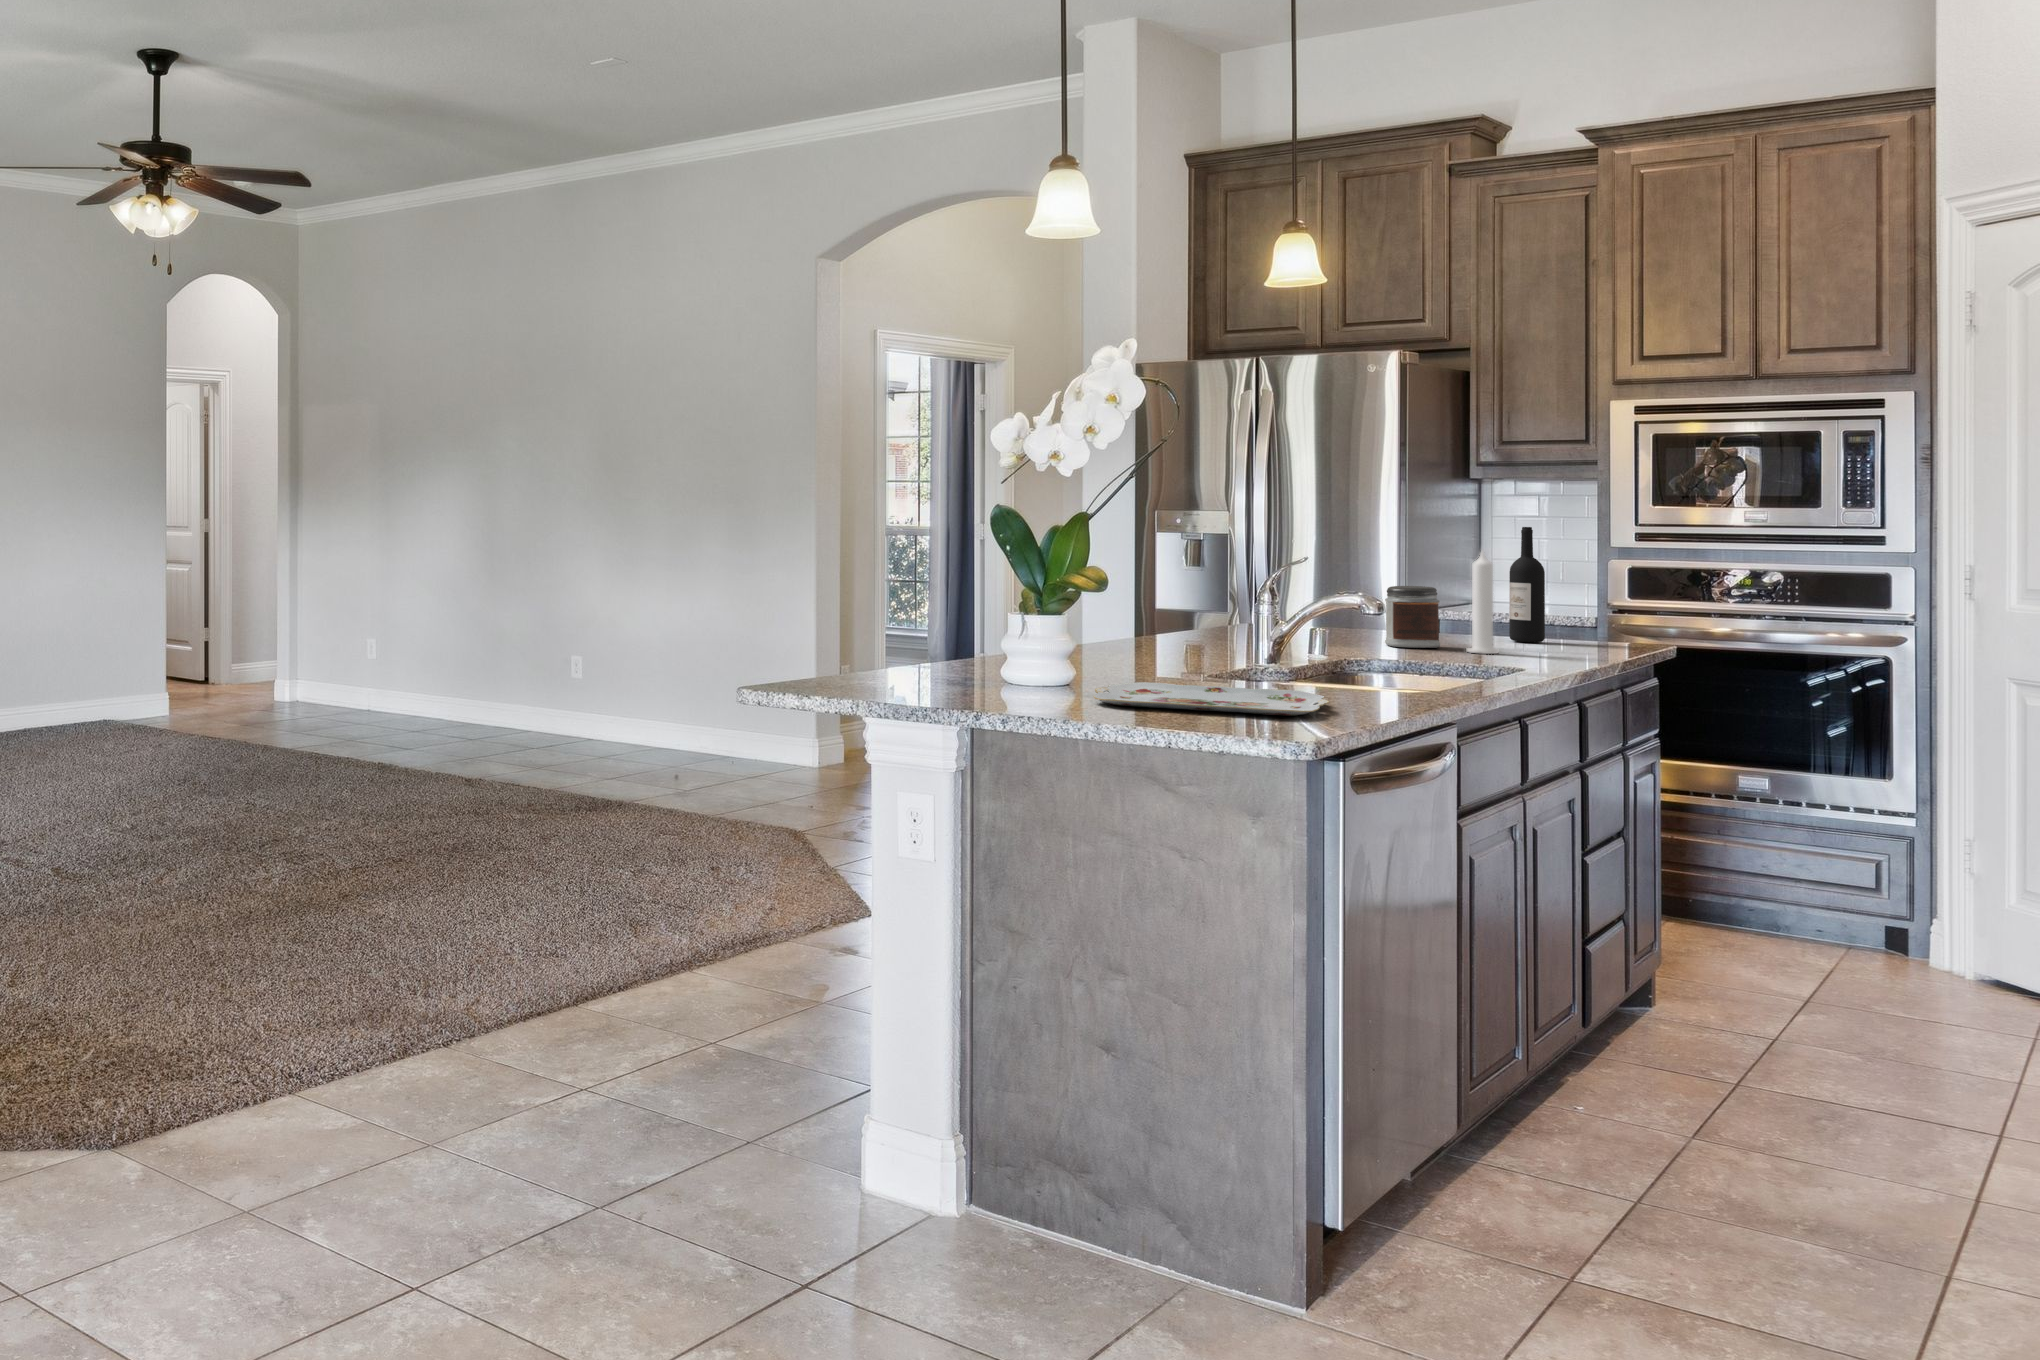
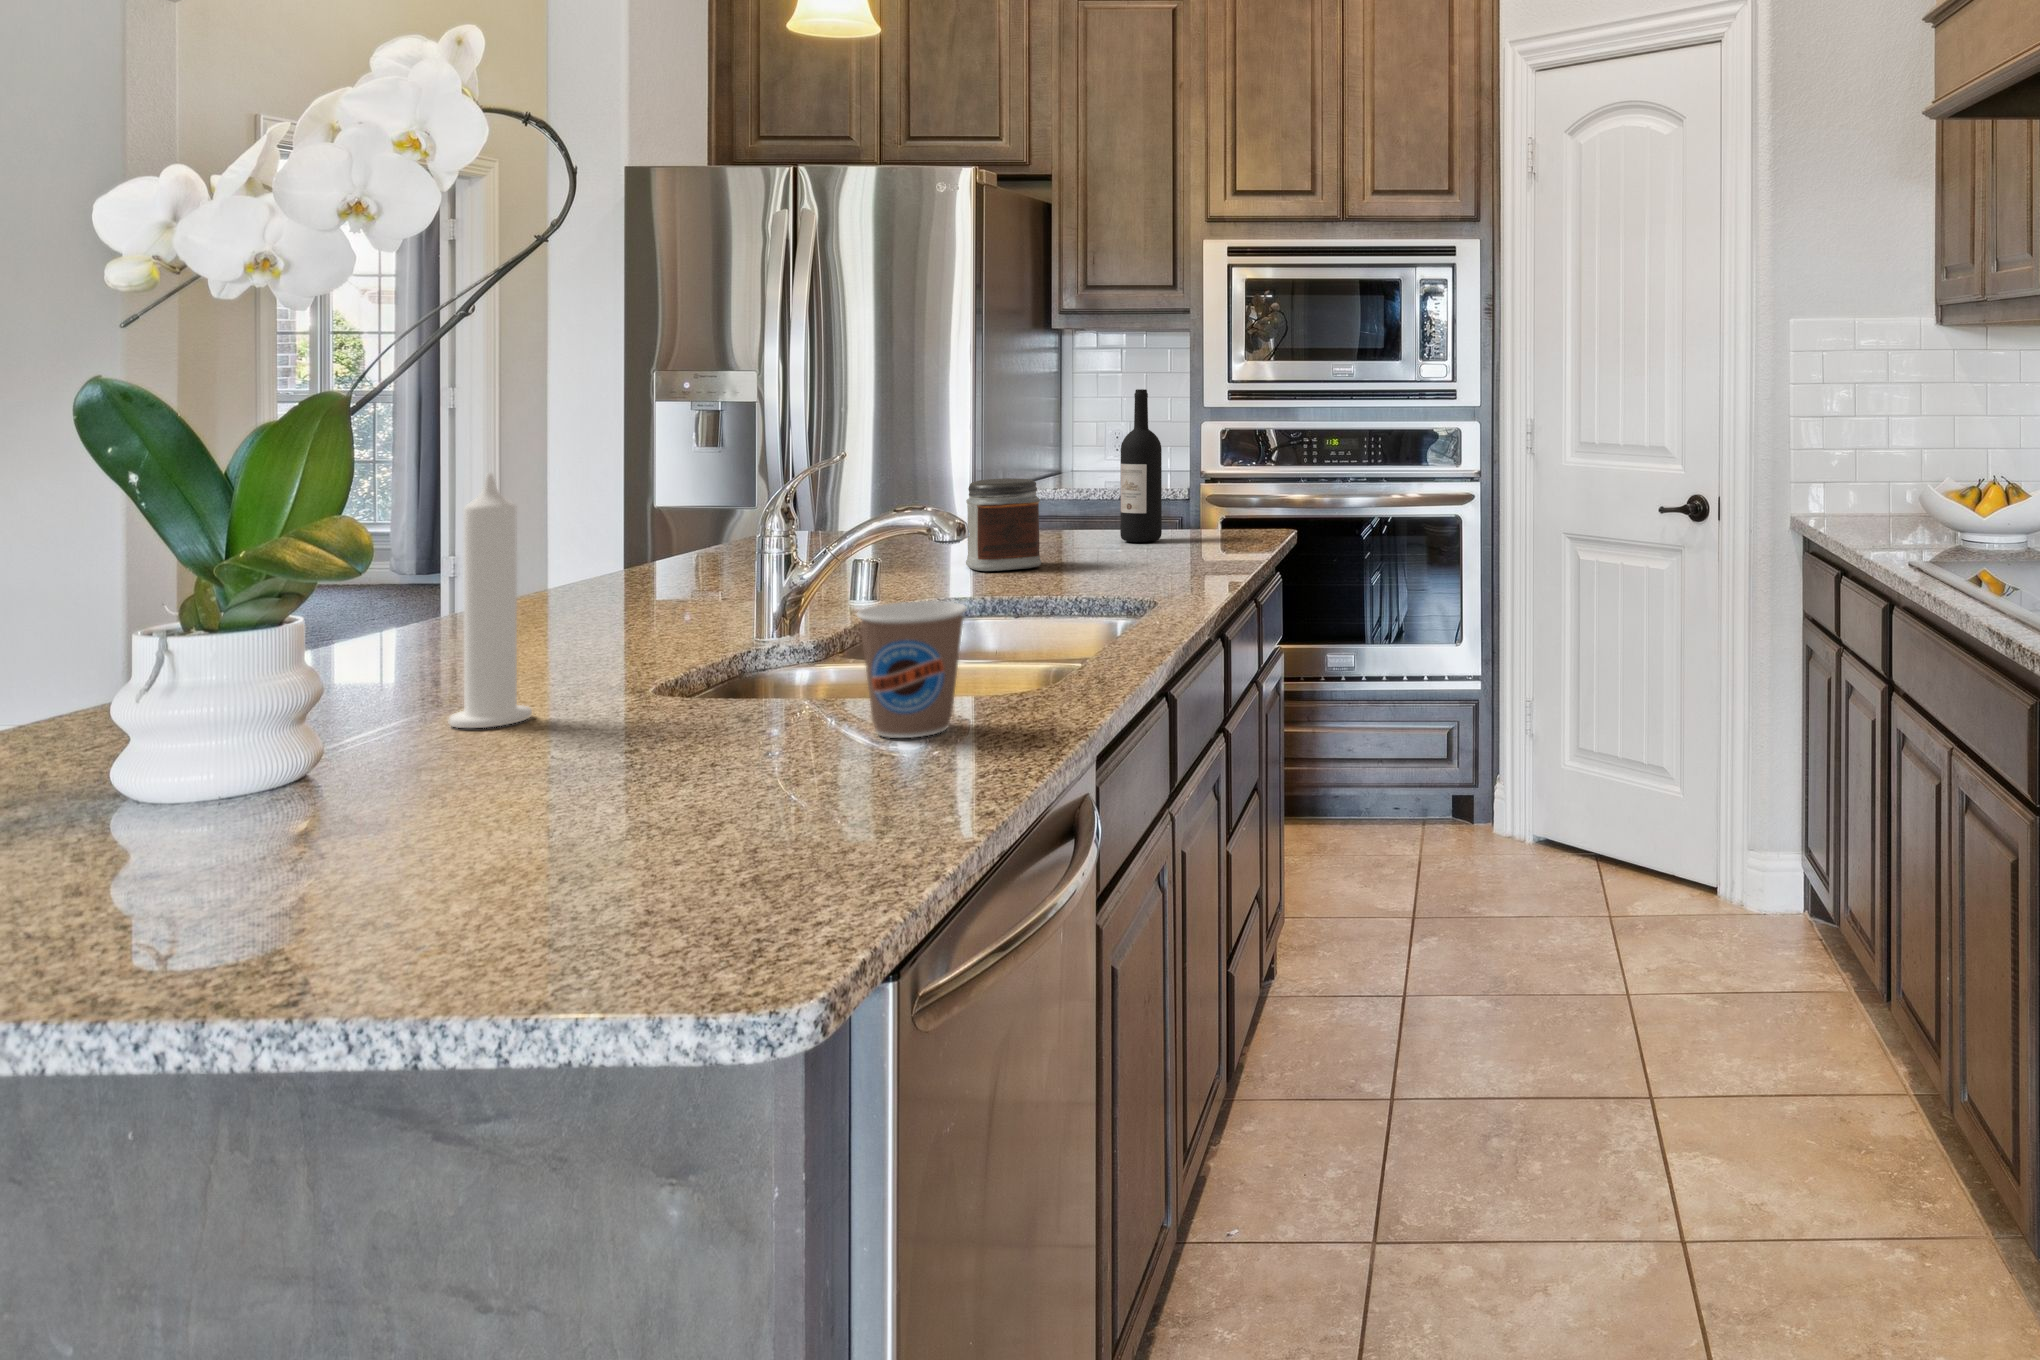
candle: present [1467,551,1498,654] -> present [449,473,532,728]
coffee cup: none [1319,630,1378,697] -> present [857,601,967,738]
serving tray: present [1093,682,1329,716] -> none [251,752,873,903]

